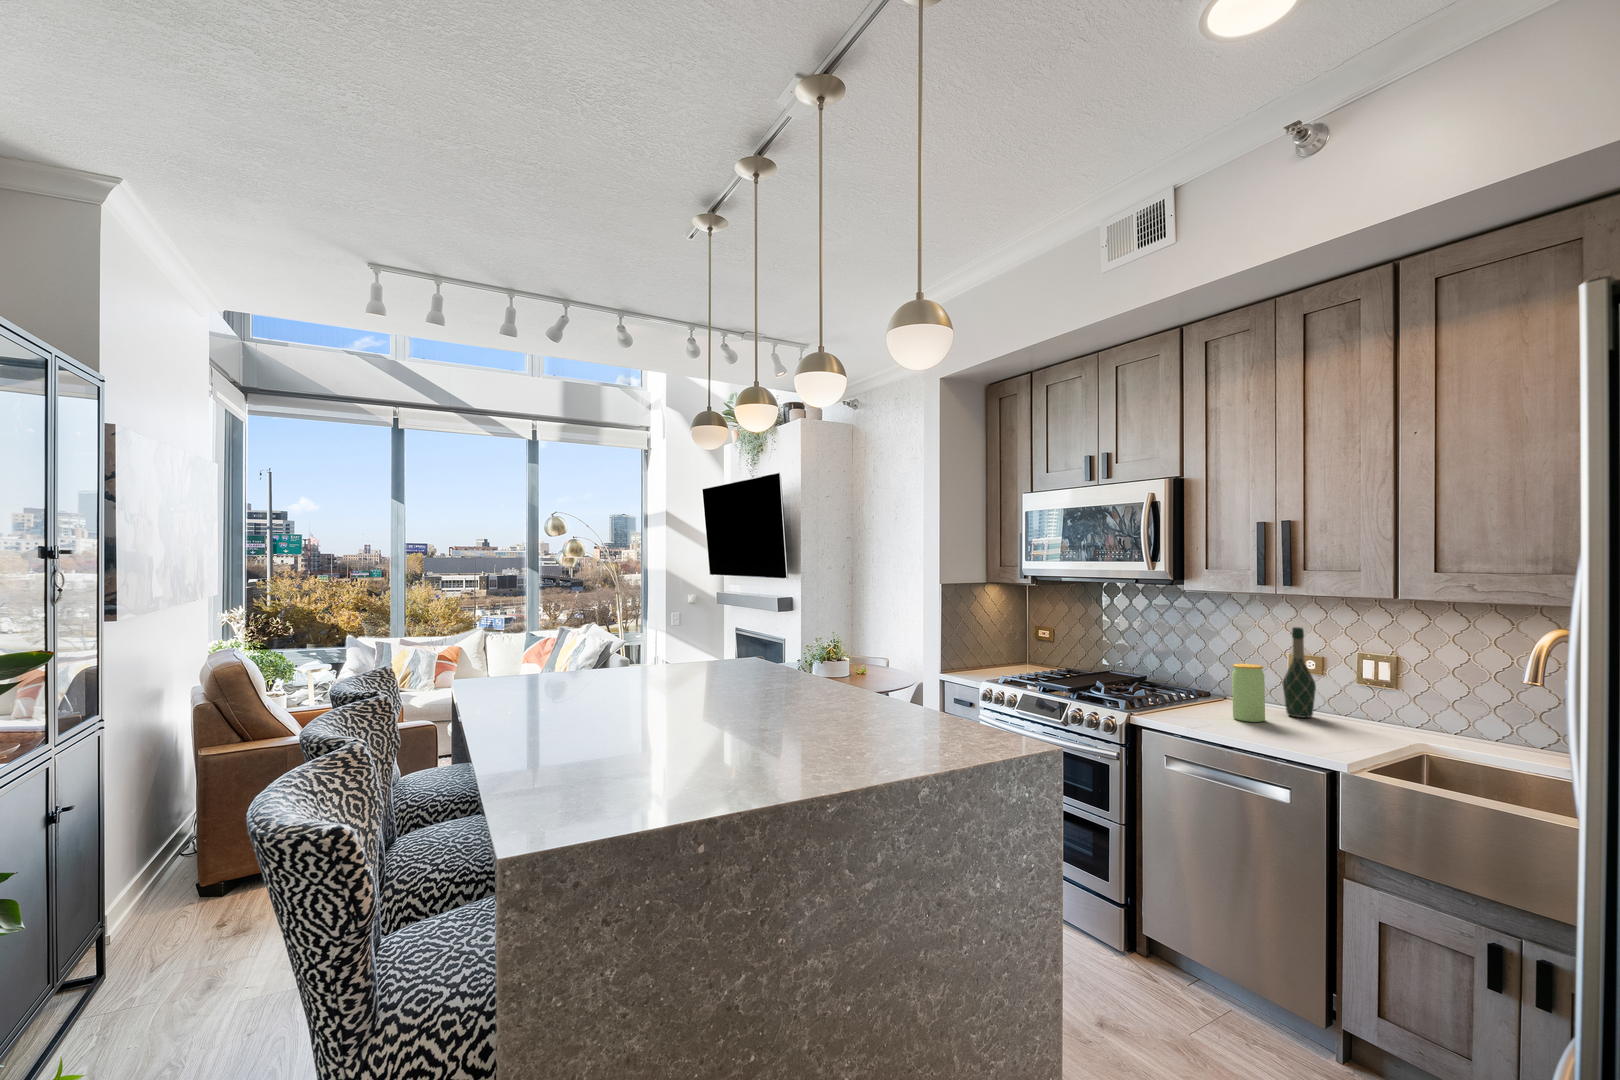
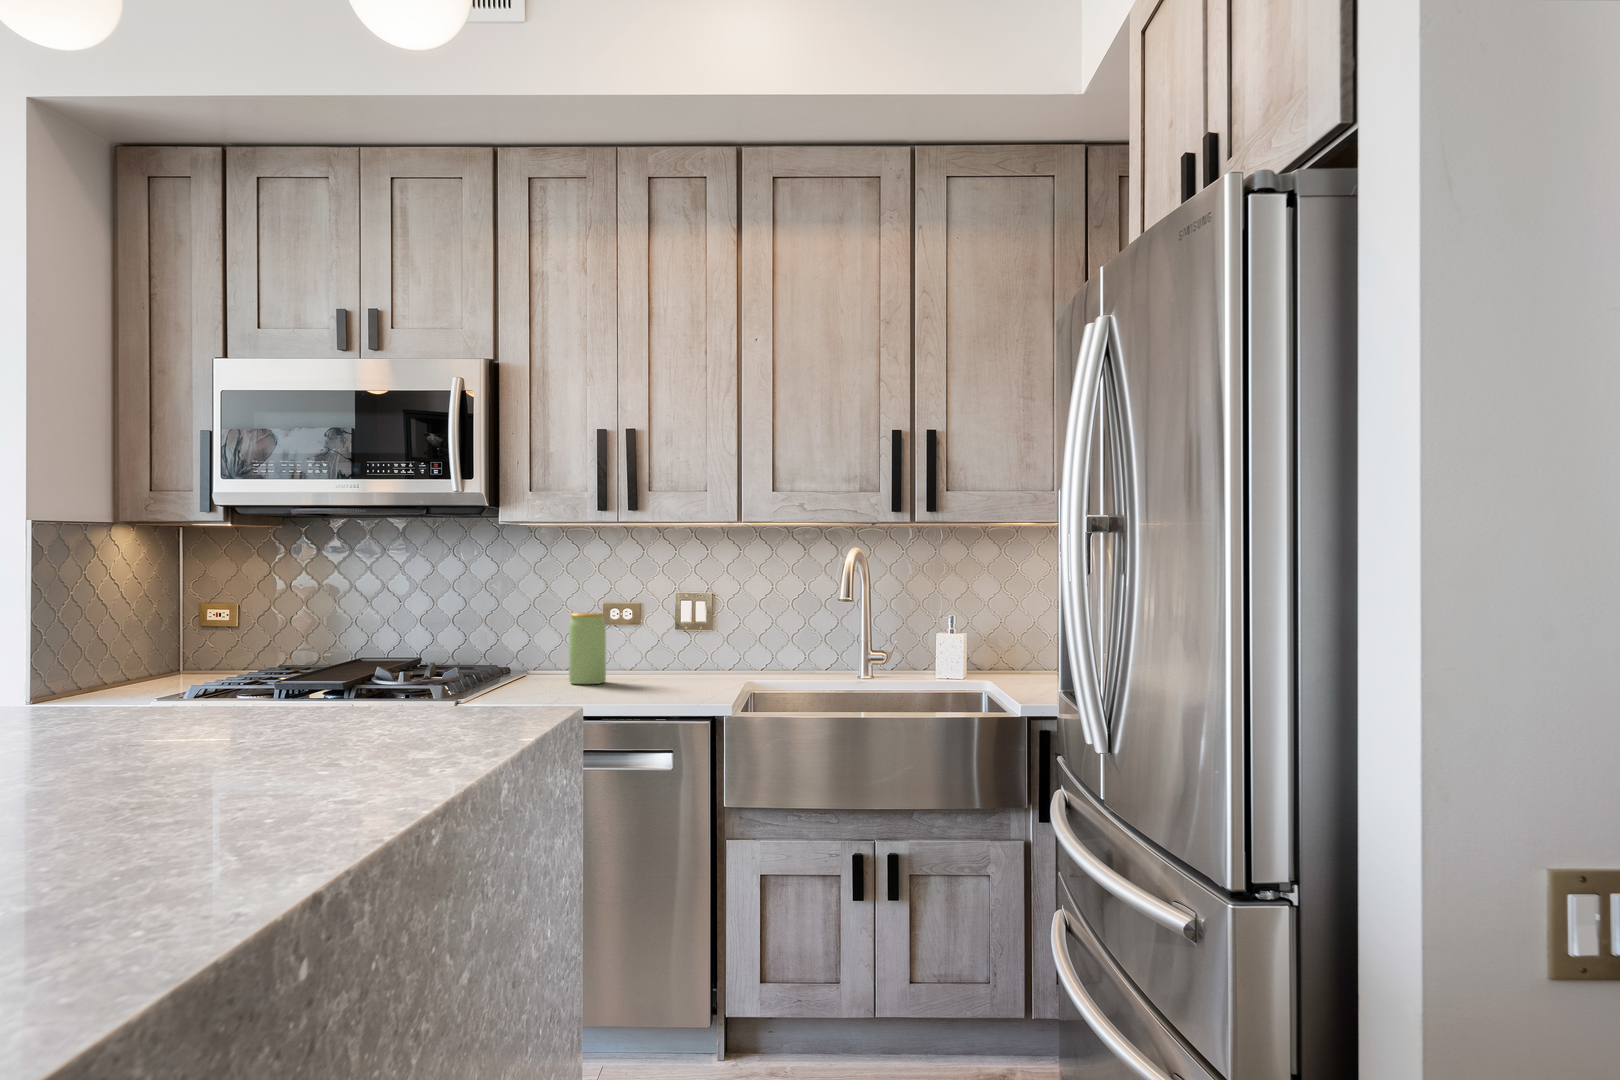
wine bottle: present [1282,627,1316,718] -> none [611,565,646,675]

